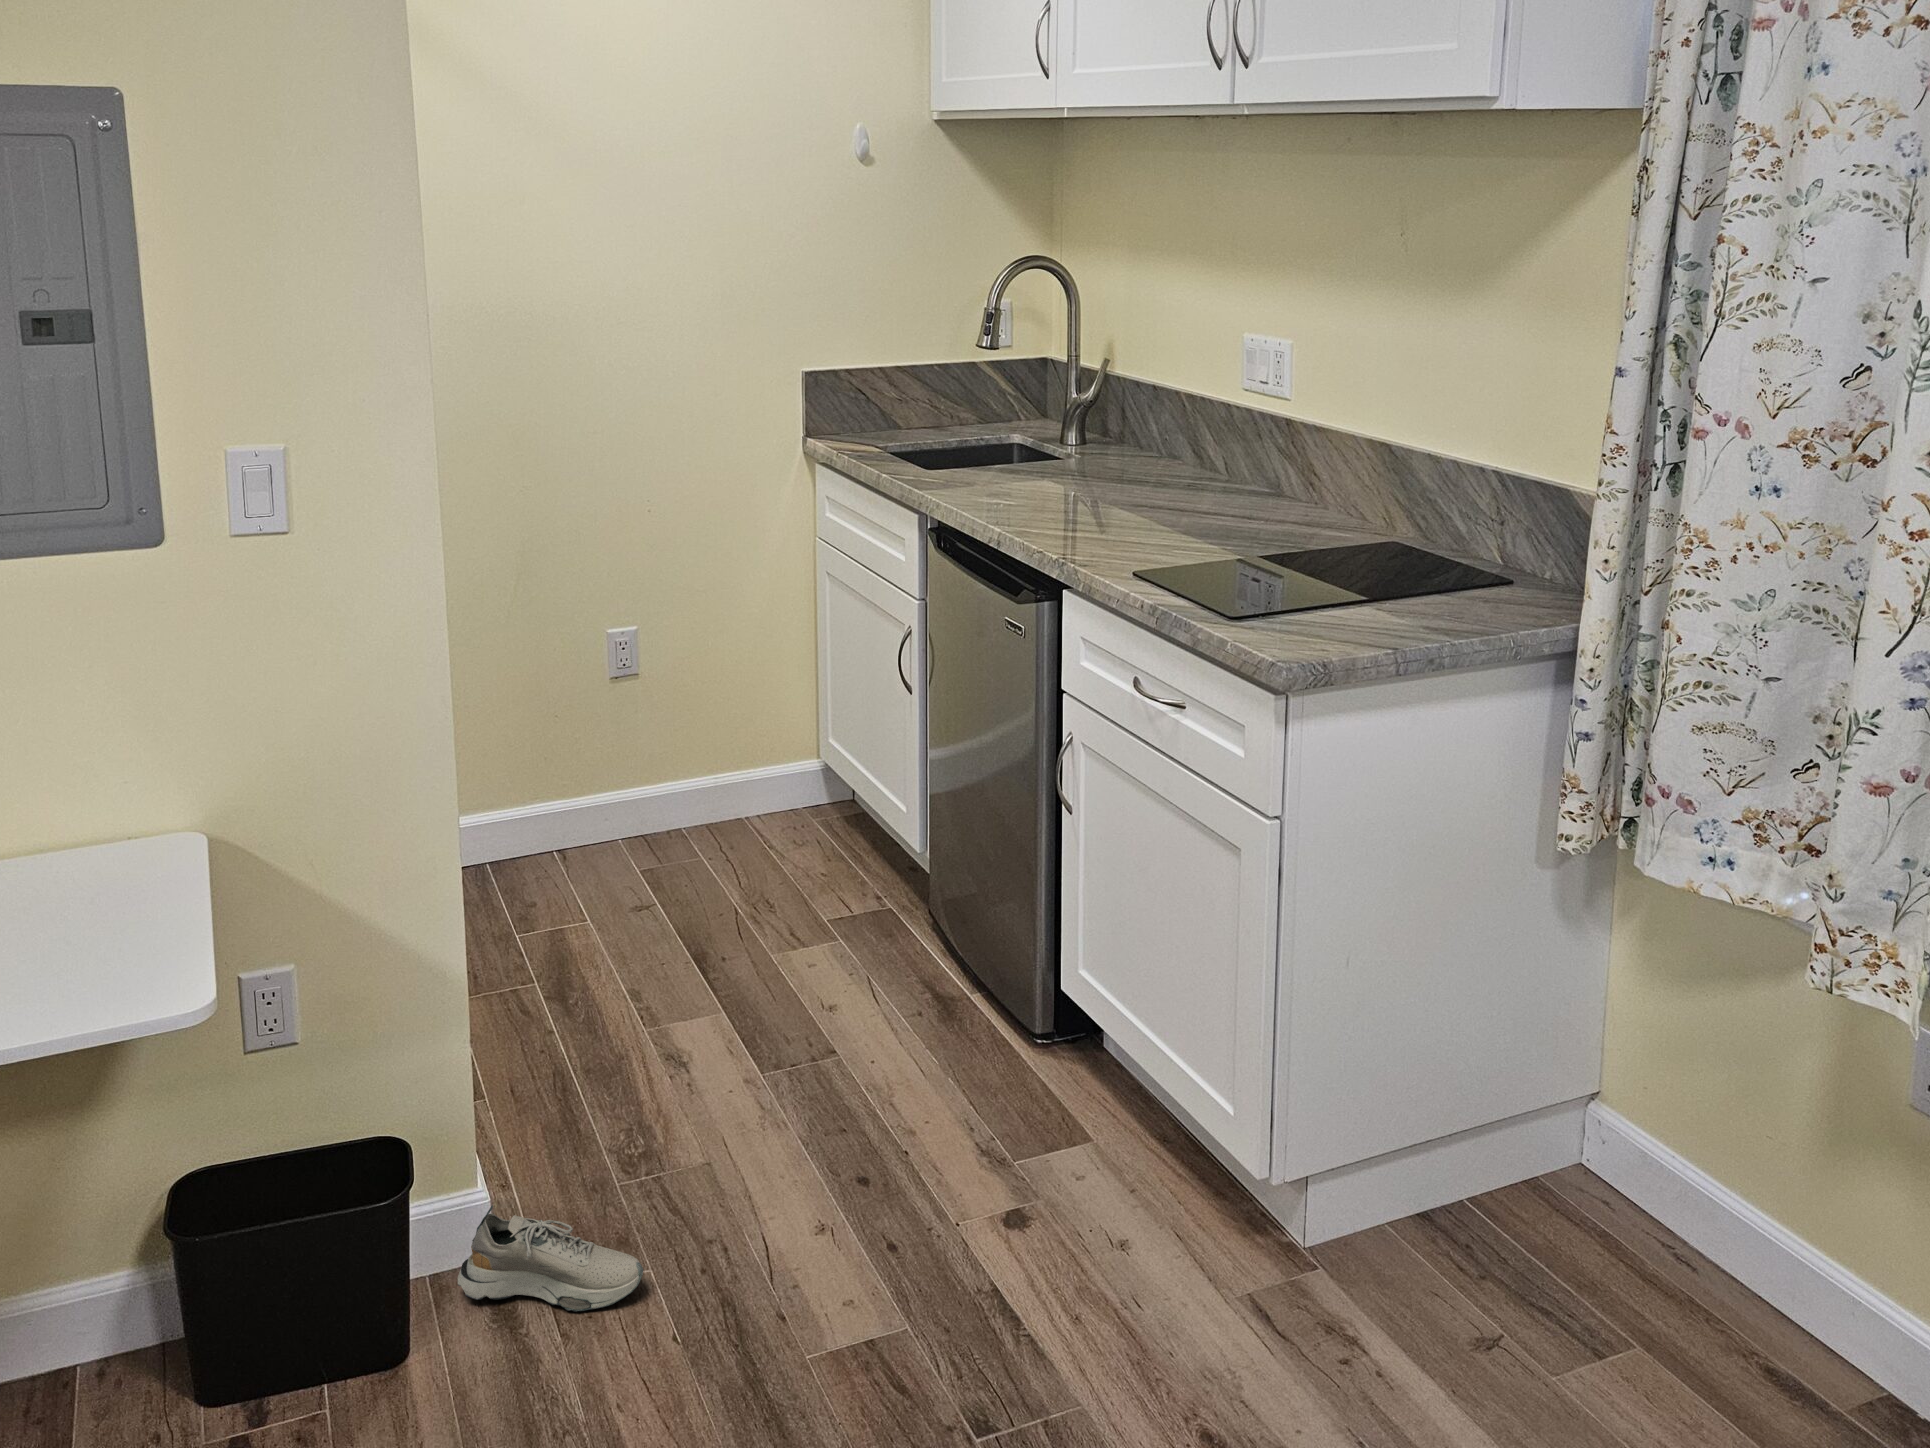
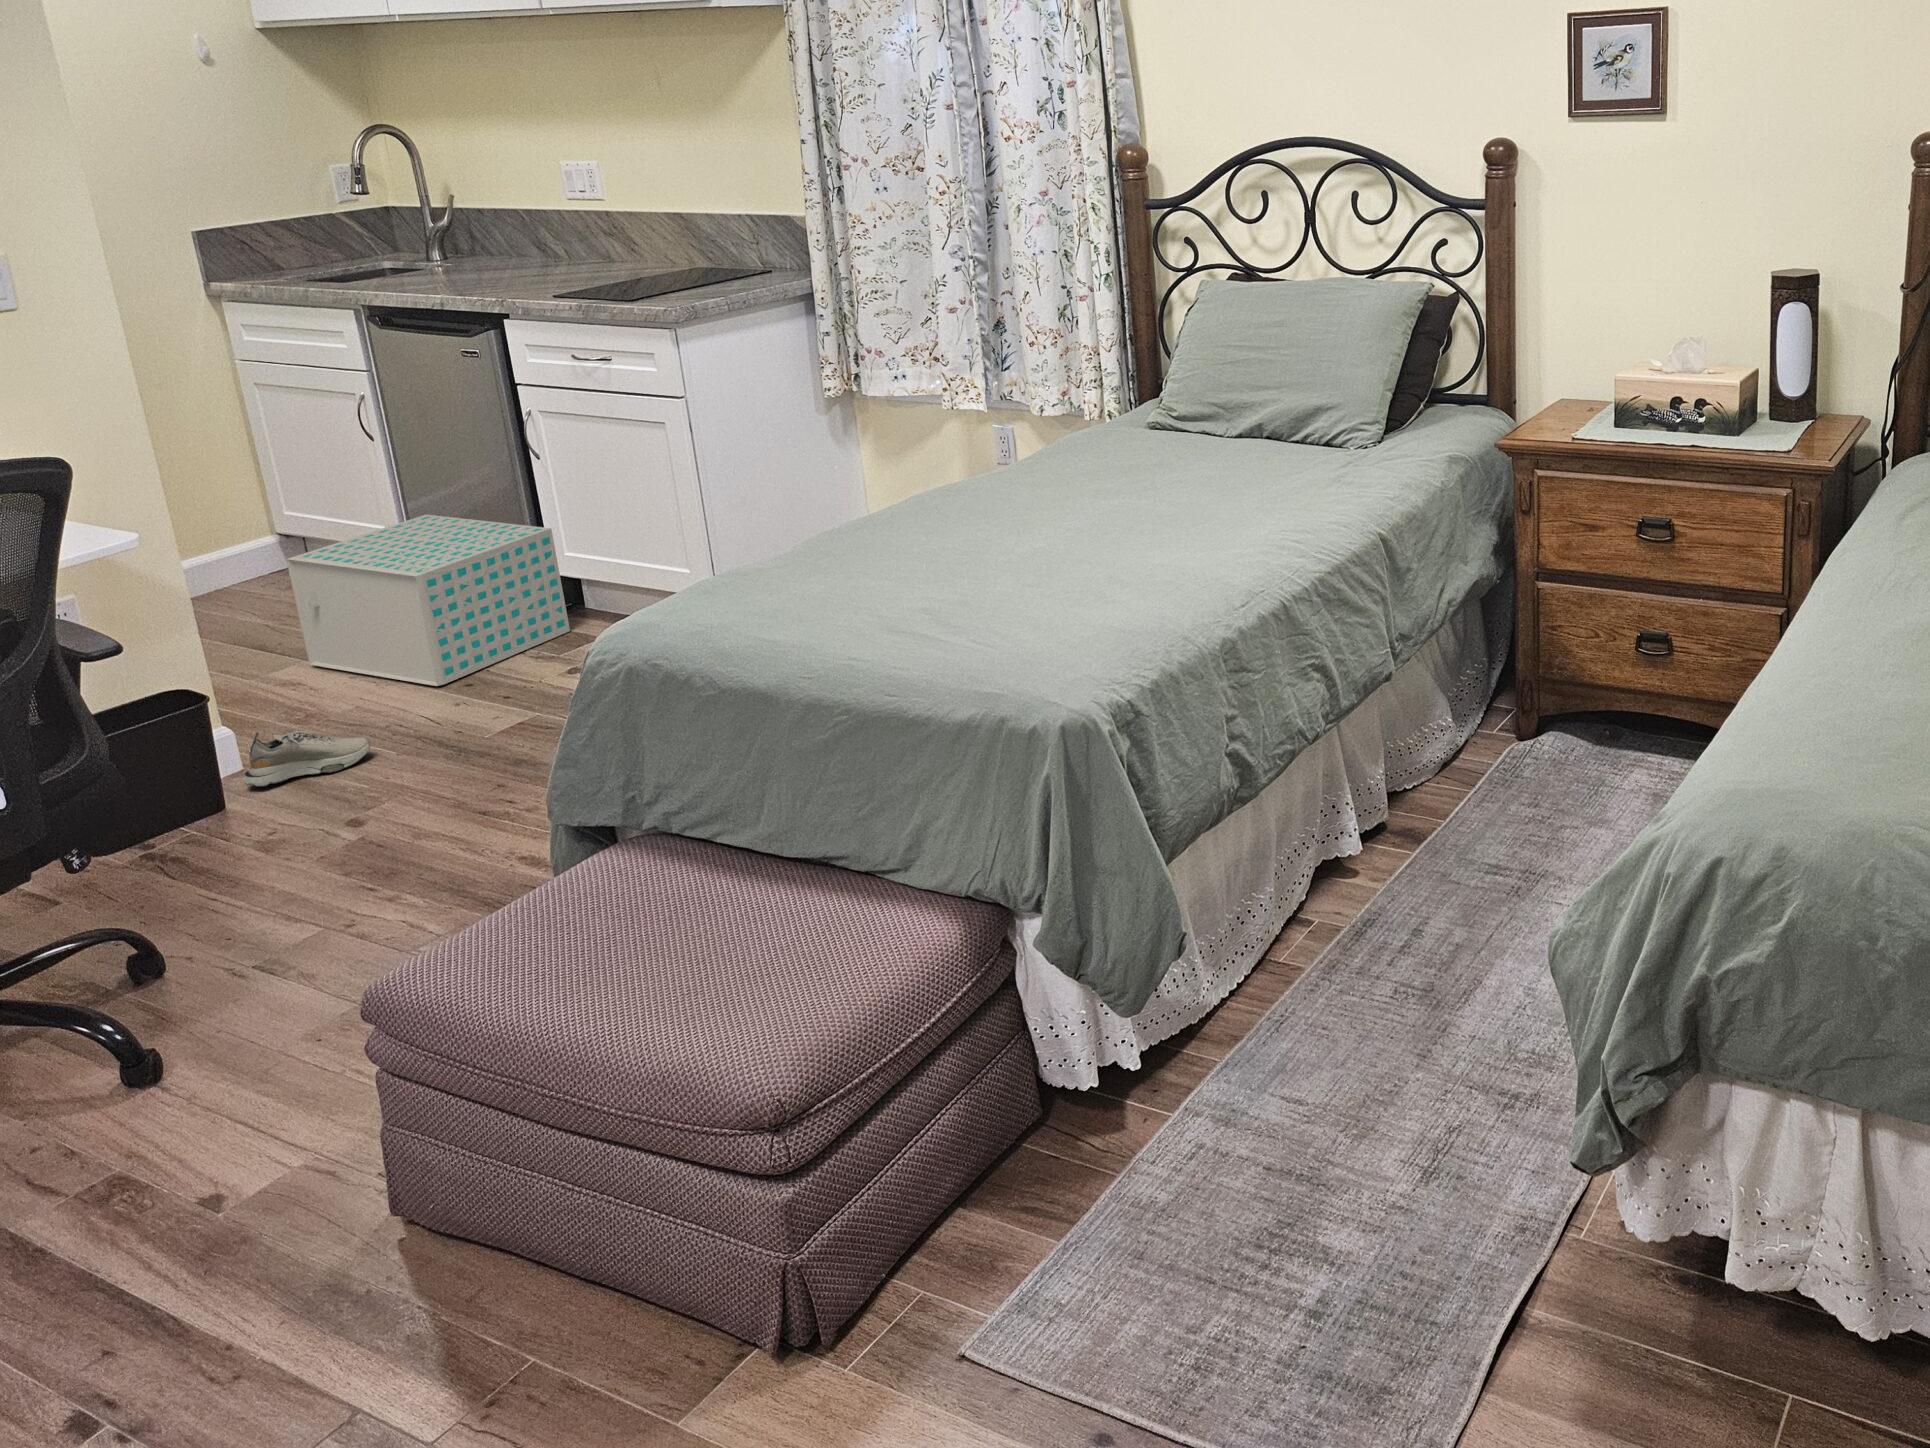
storage box: none [715,826,1056,1151] -> present [286,515,570,686]

